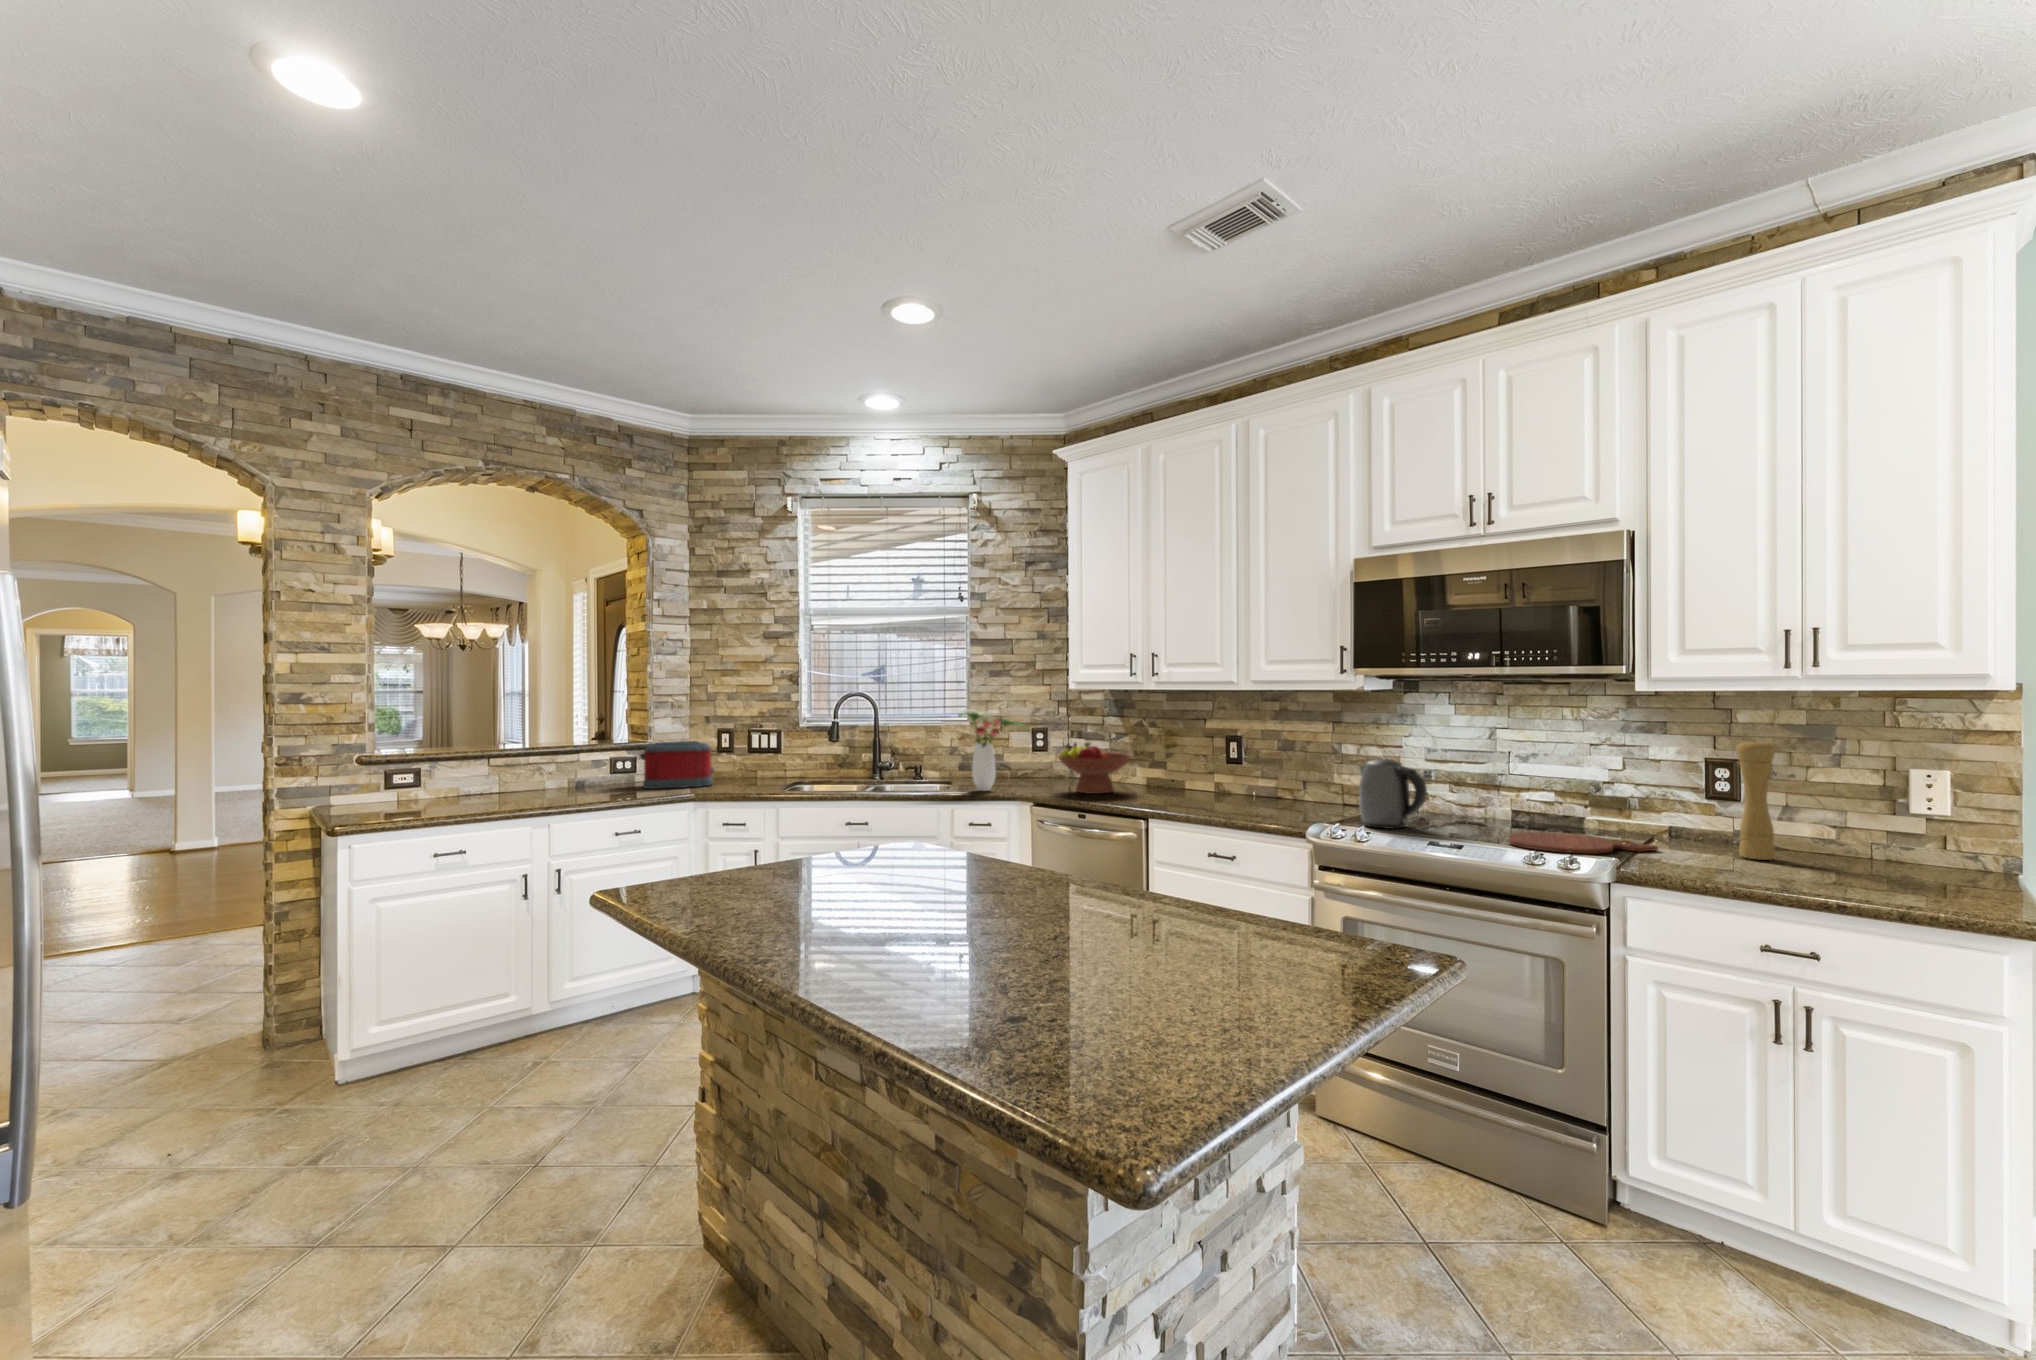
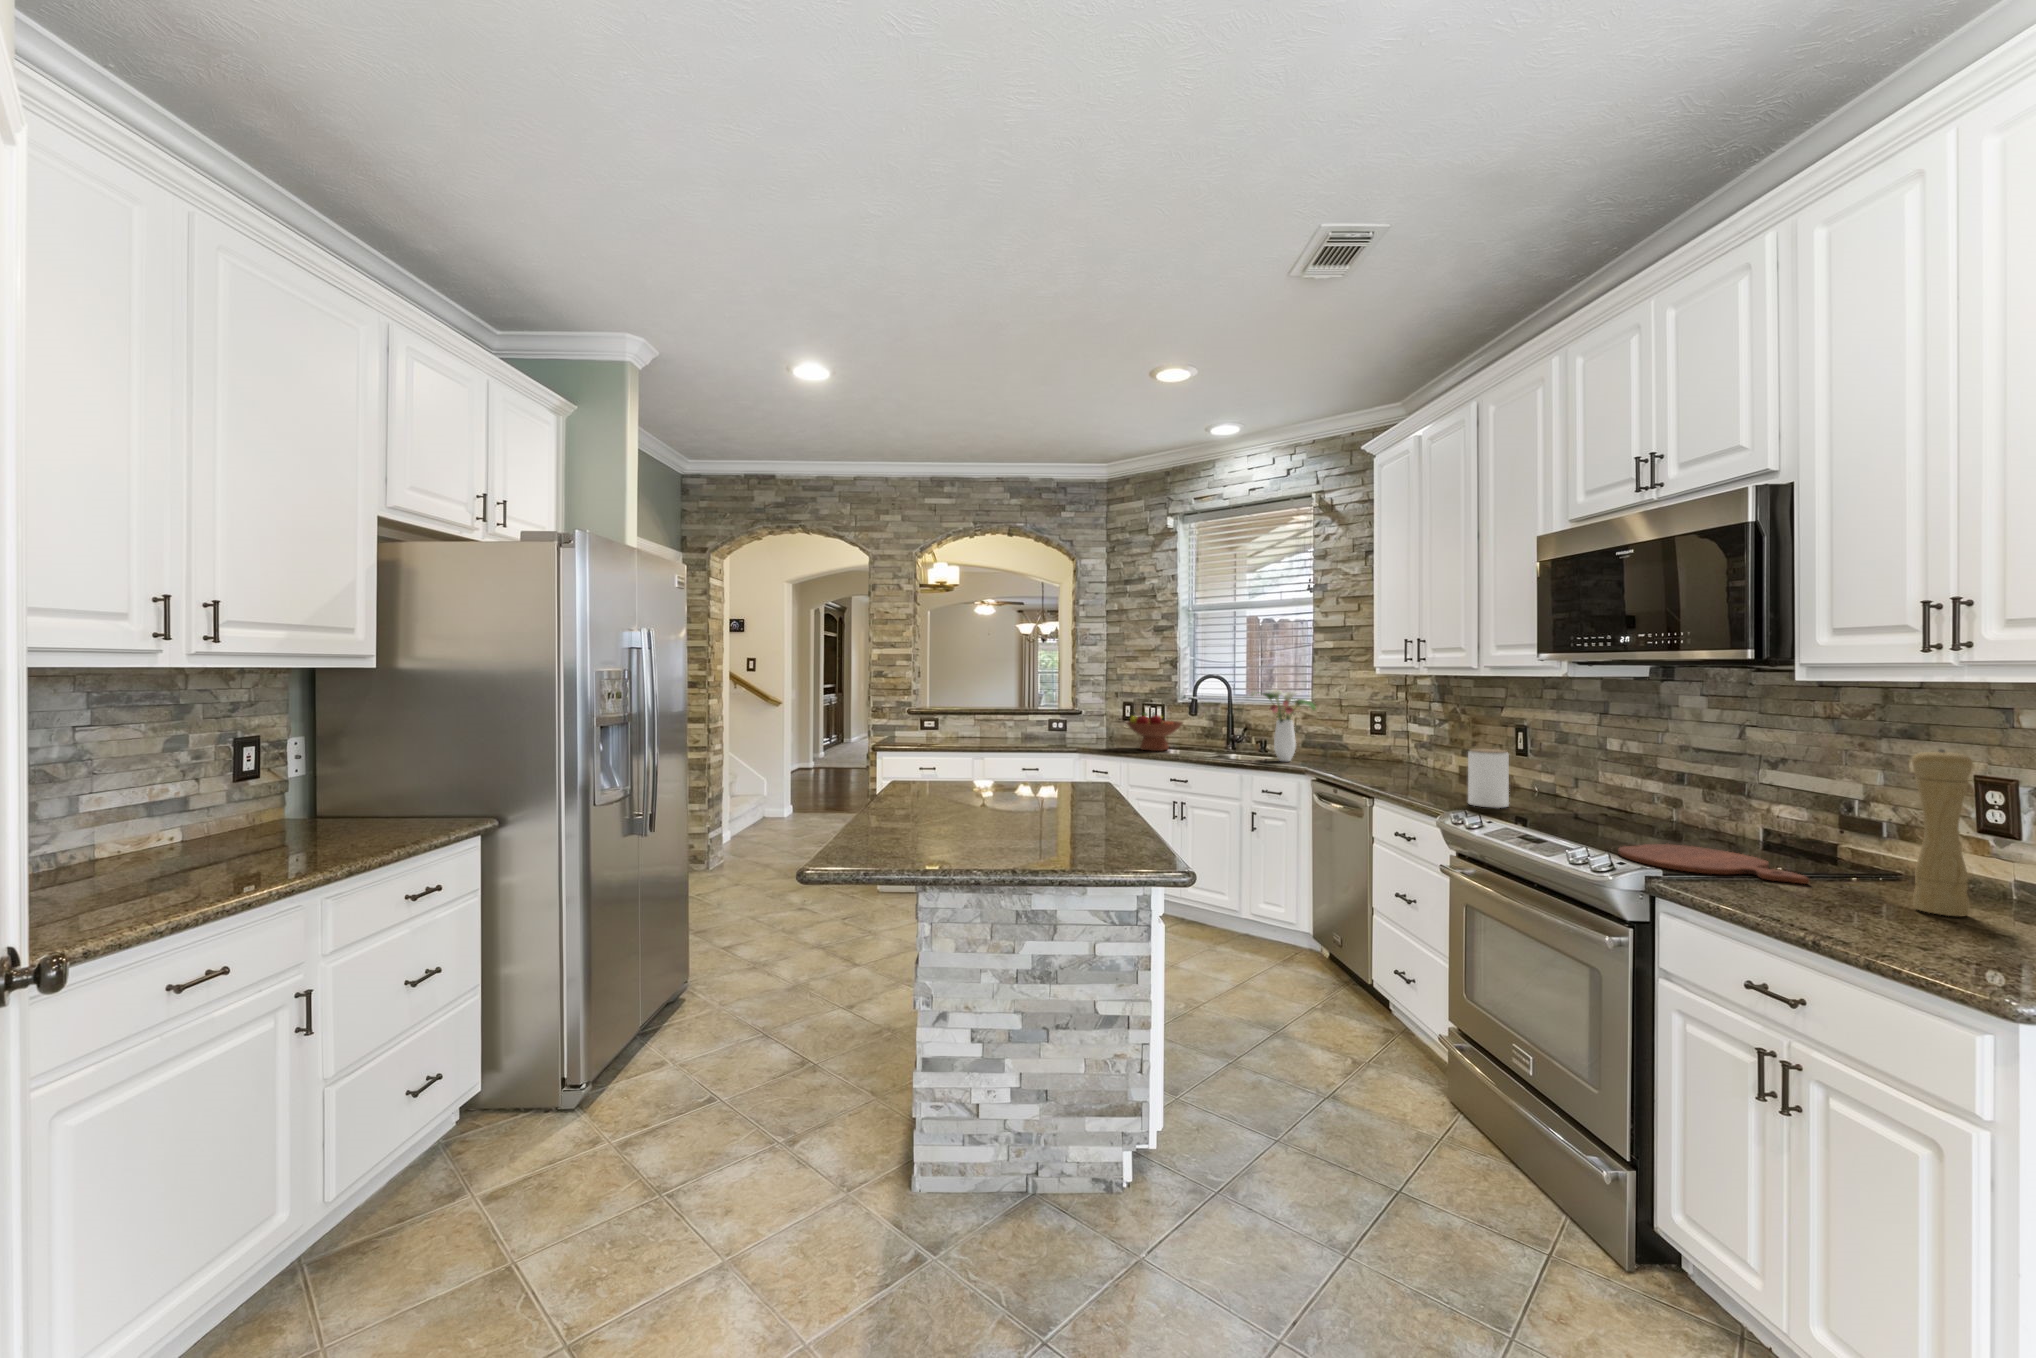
toaster: present [640,741,714,789] -> none [1067,708,1117,742]
fruit bowl: present [1057,742,1132,794] -> present [1127,712,1182,751]
kettle: present [1359,759,1427,829] -> none [1521,751,1583,826]
jar: none [1274,761,1311,818] -> present [1468,749,1509,808]

